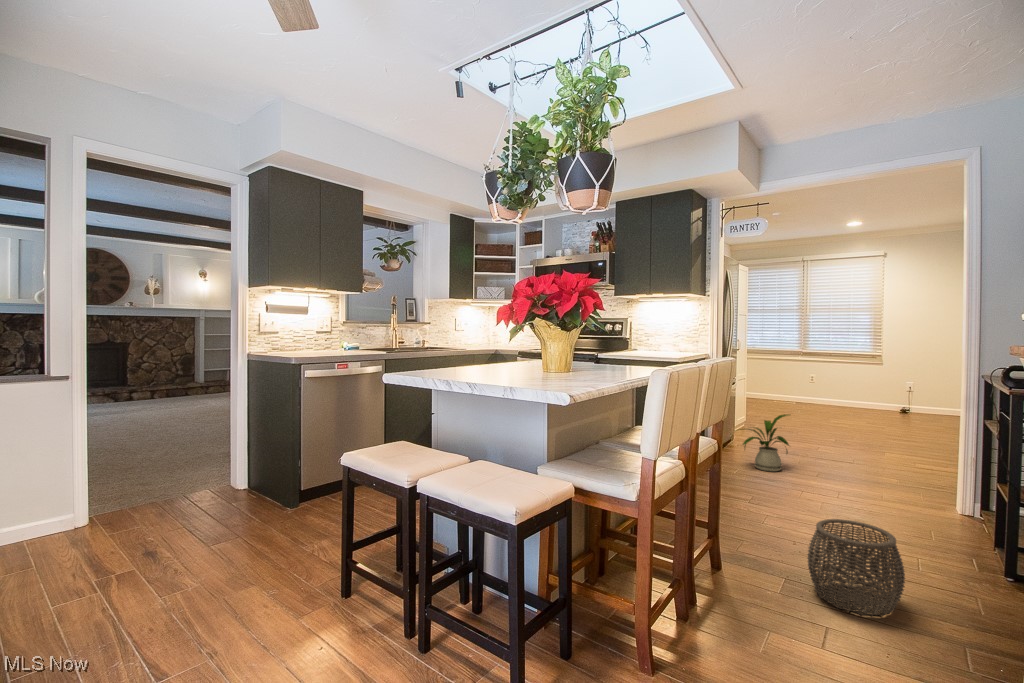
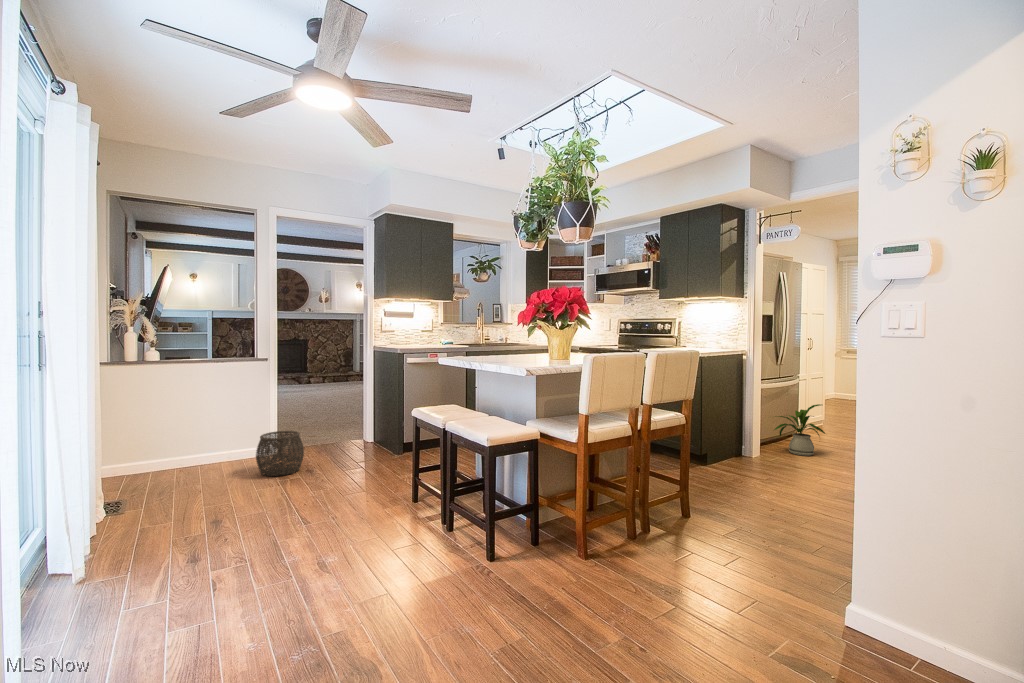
woven basket: present [807,519,905,616] -> present [256,431,304,476]

